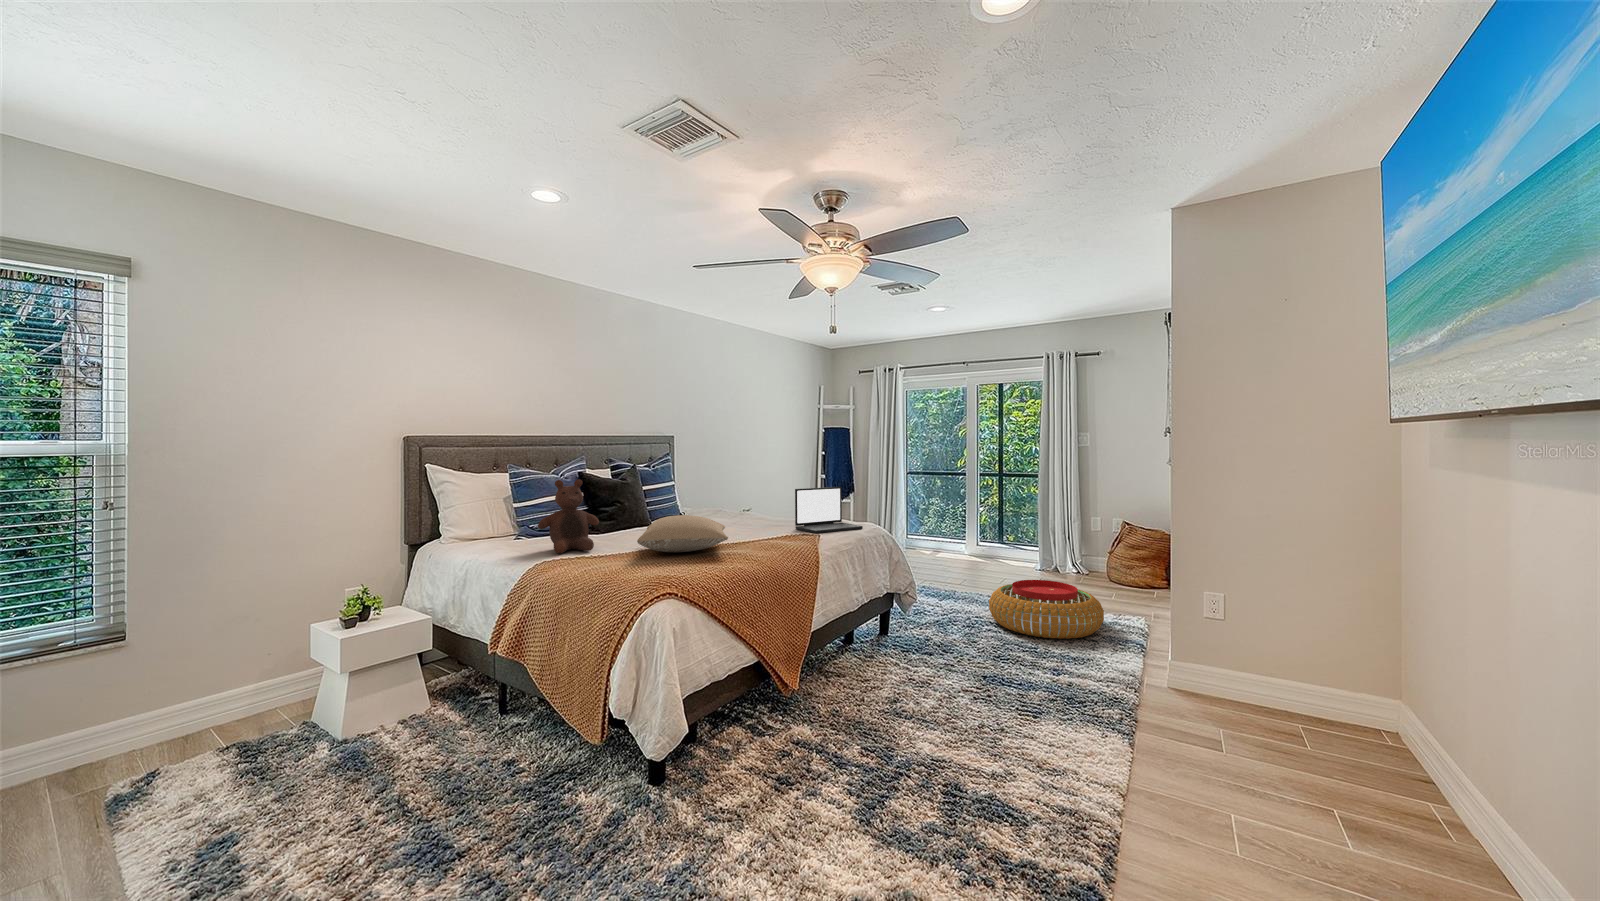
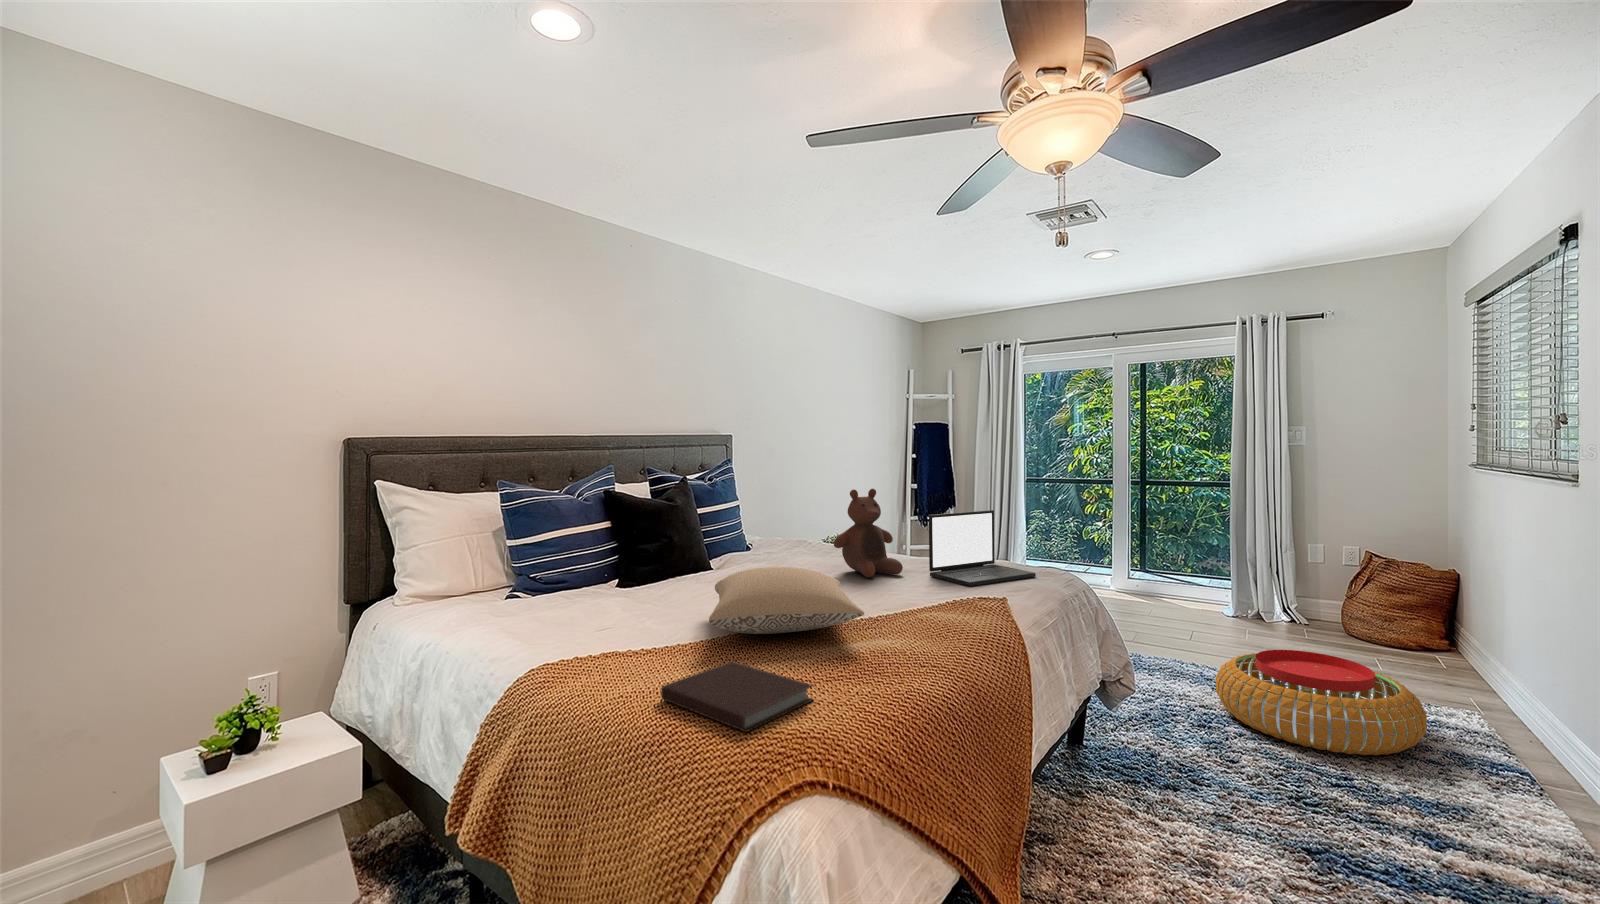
stuffed bear: present [538,479,599,553] -> present [834,489,903,578]
notebook: none [605,560,687,584] -> present [661,661,814,732]

